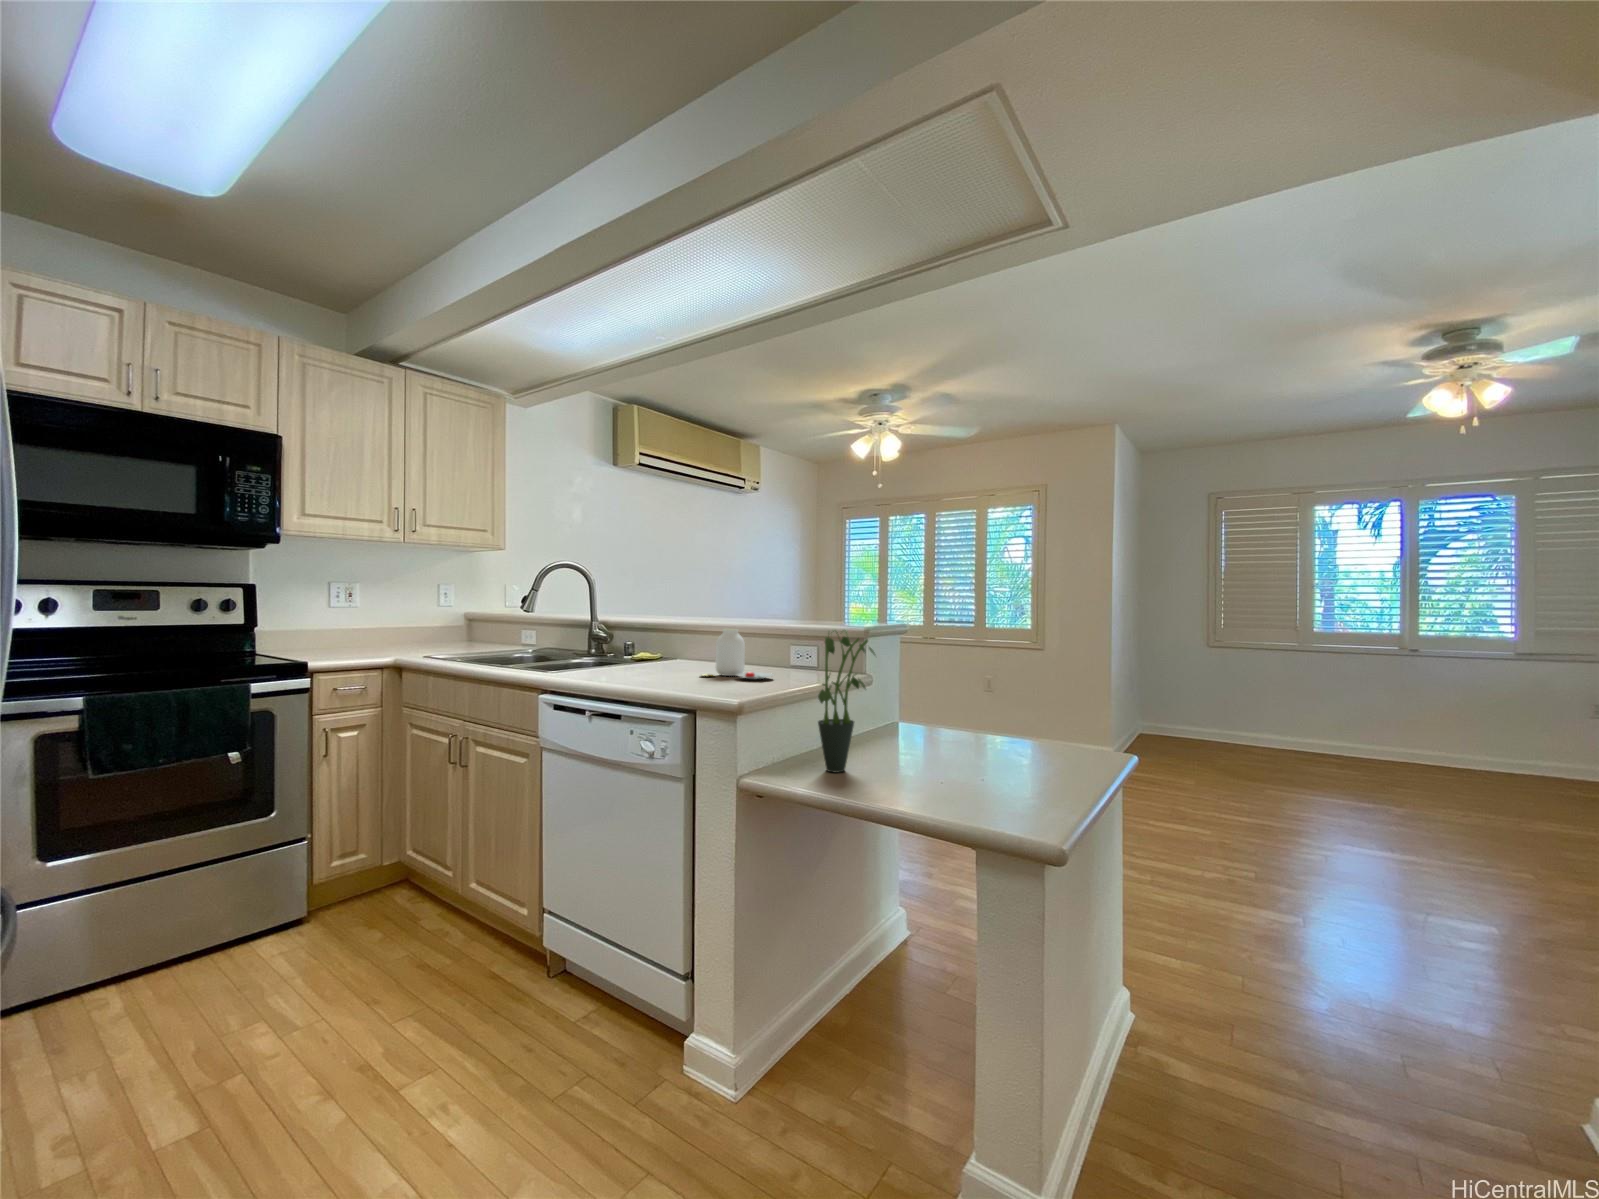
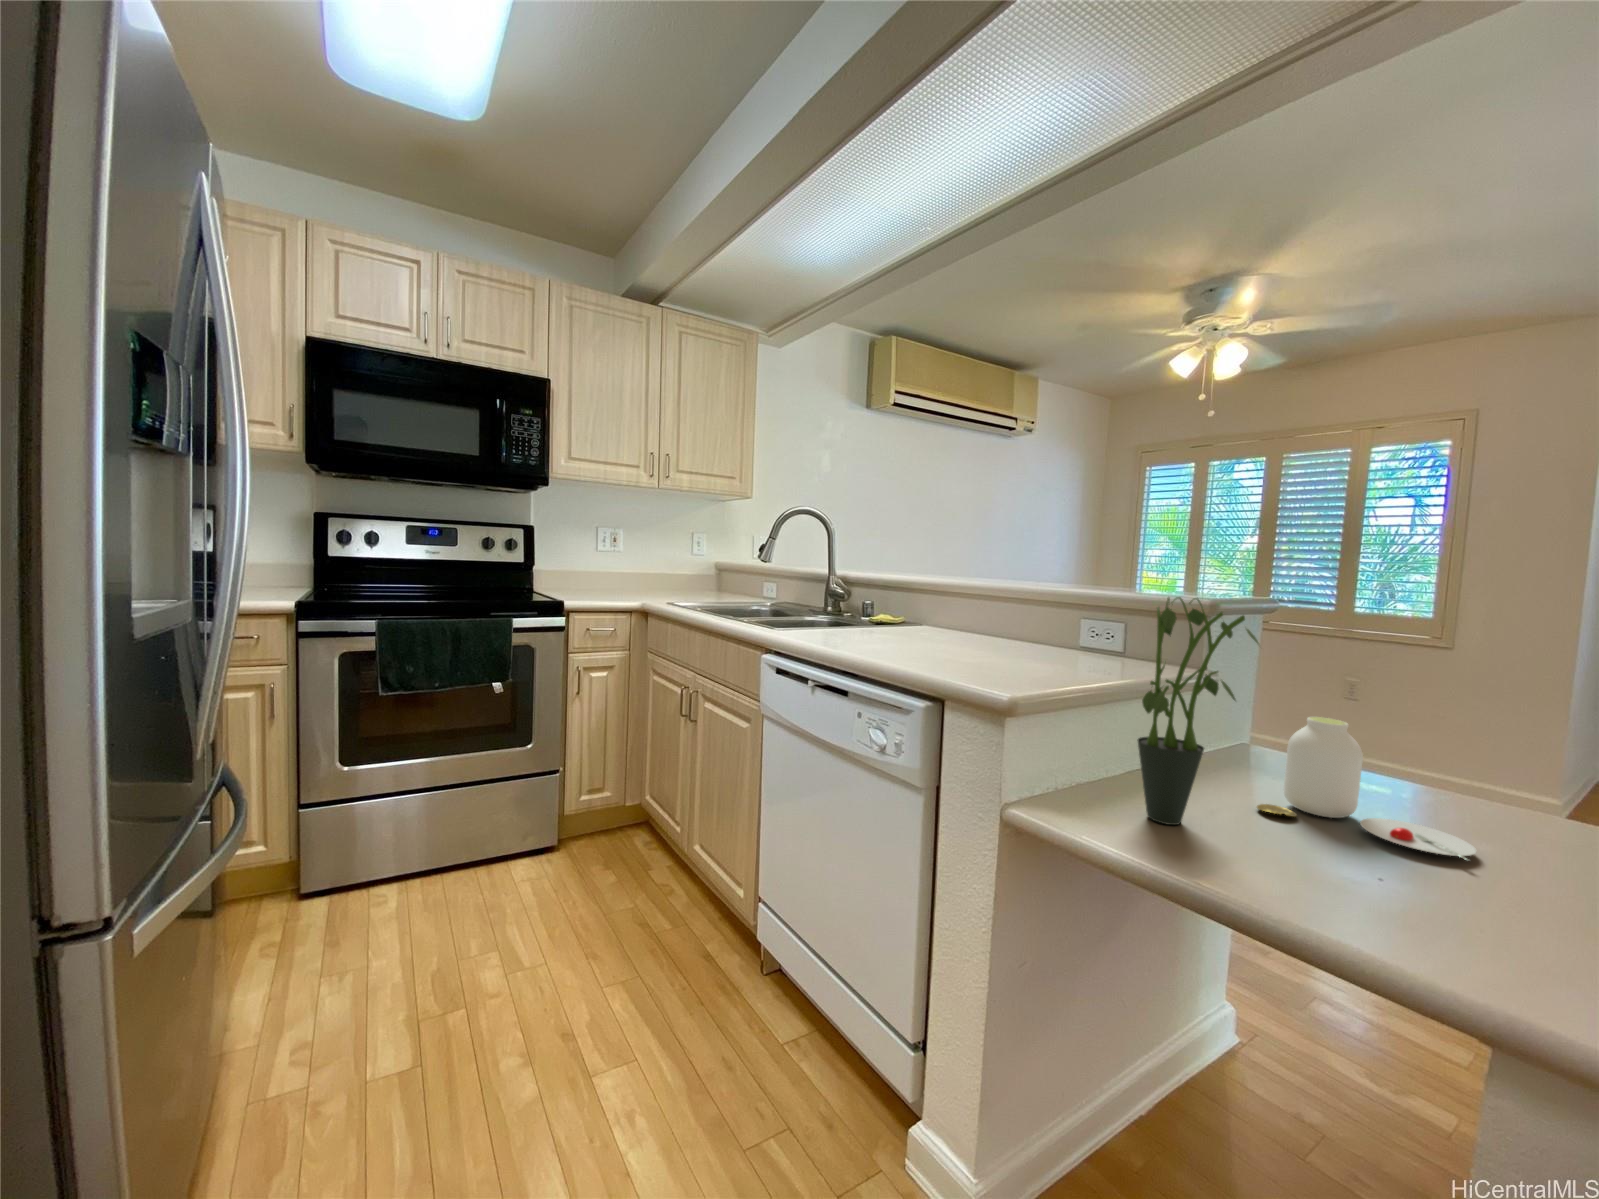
jar: present [708,629,773,679] -> present [1257,717,1476,860]

